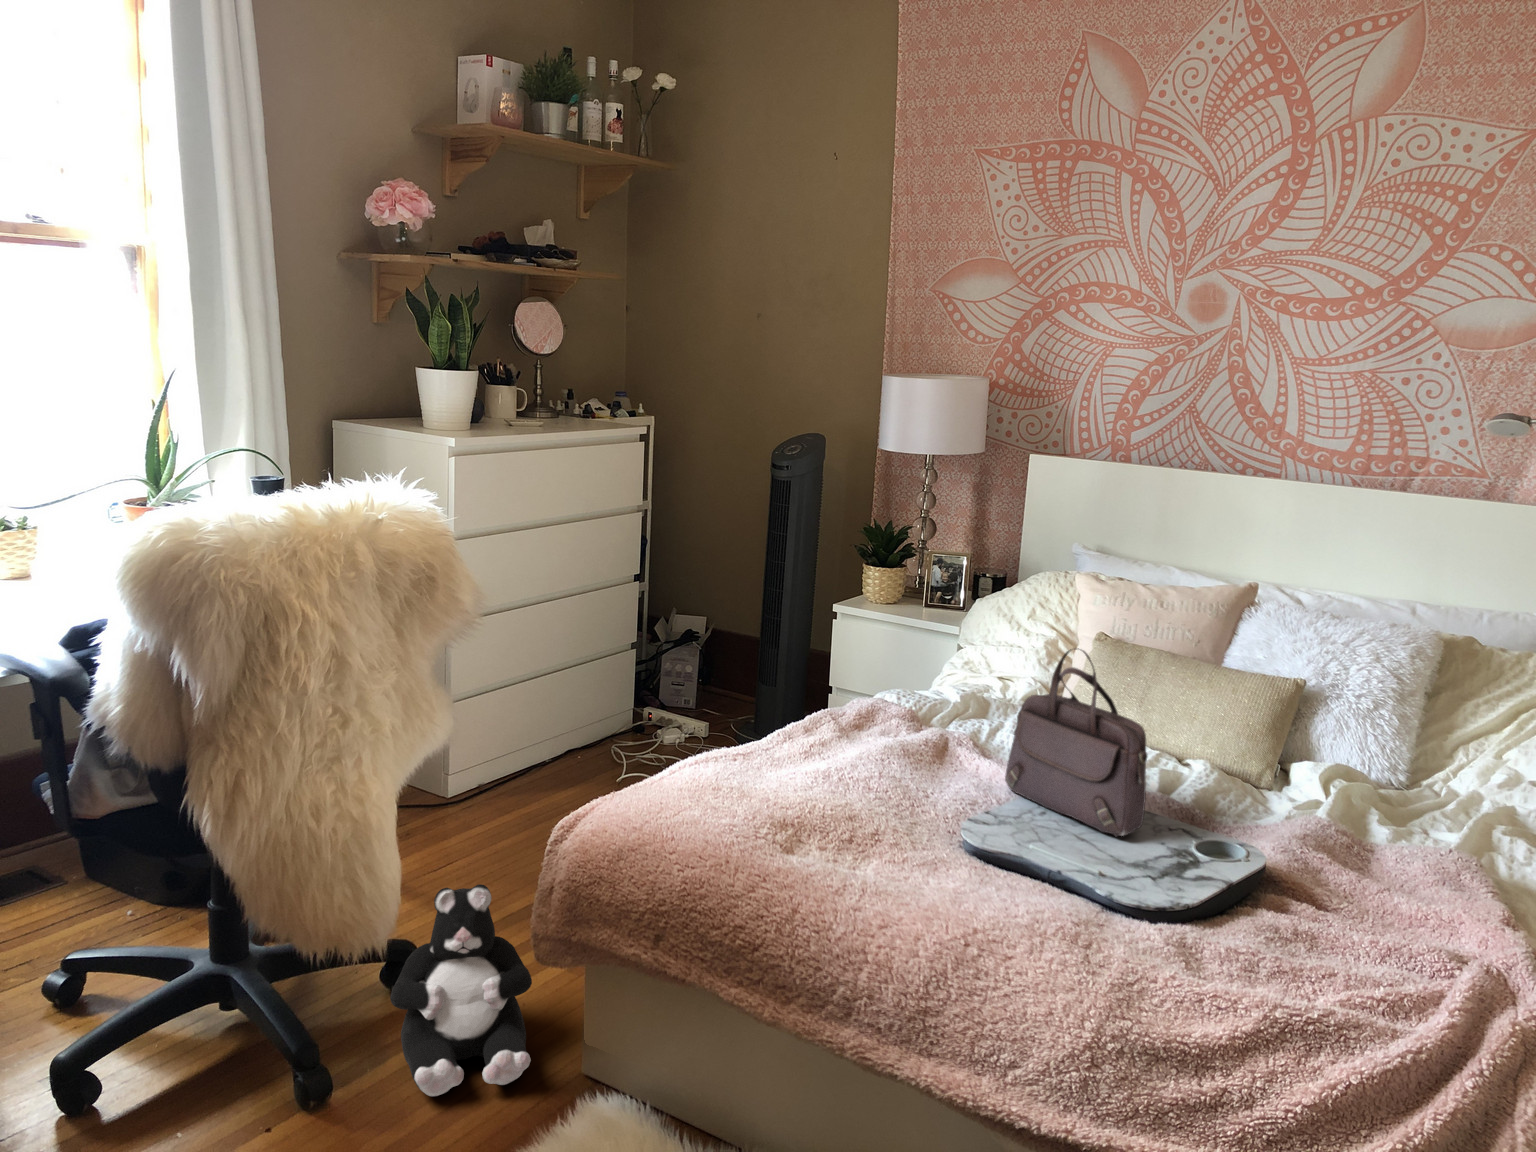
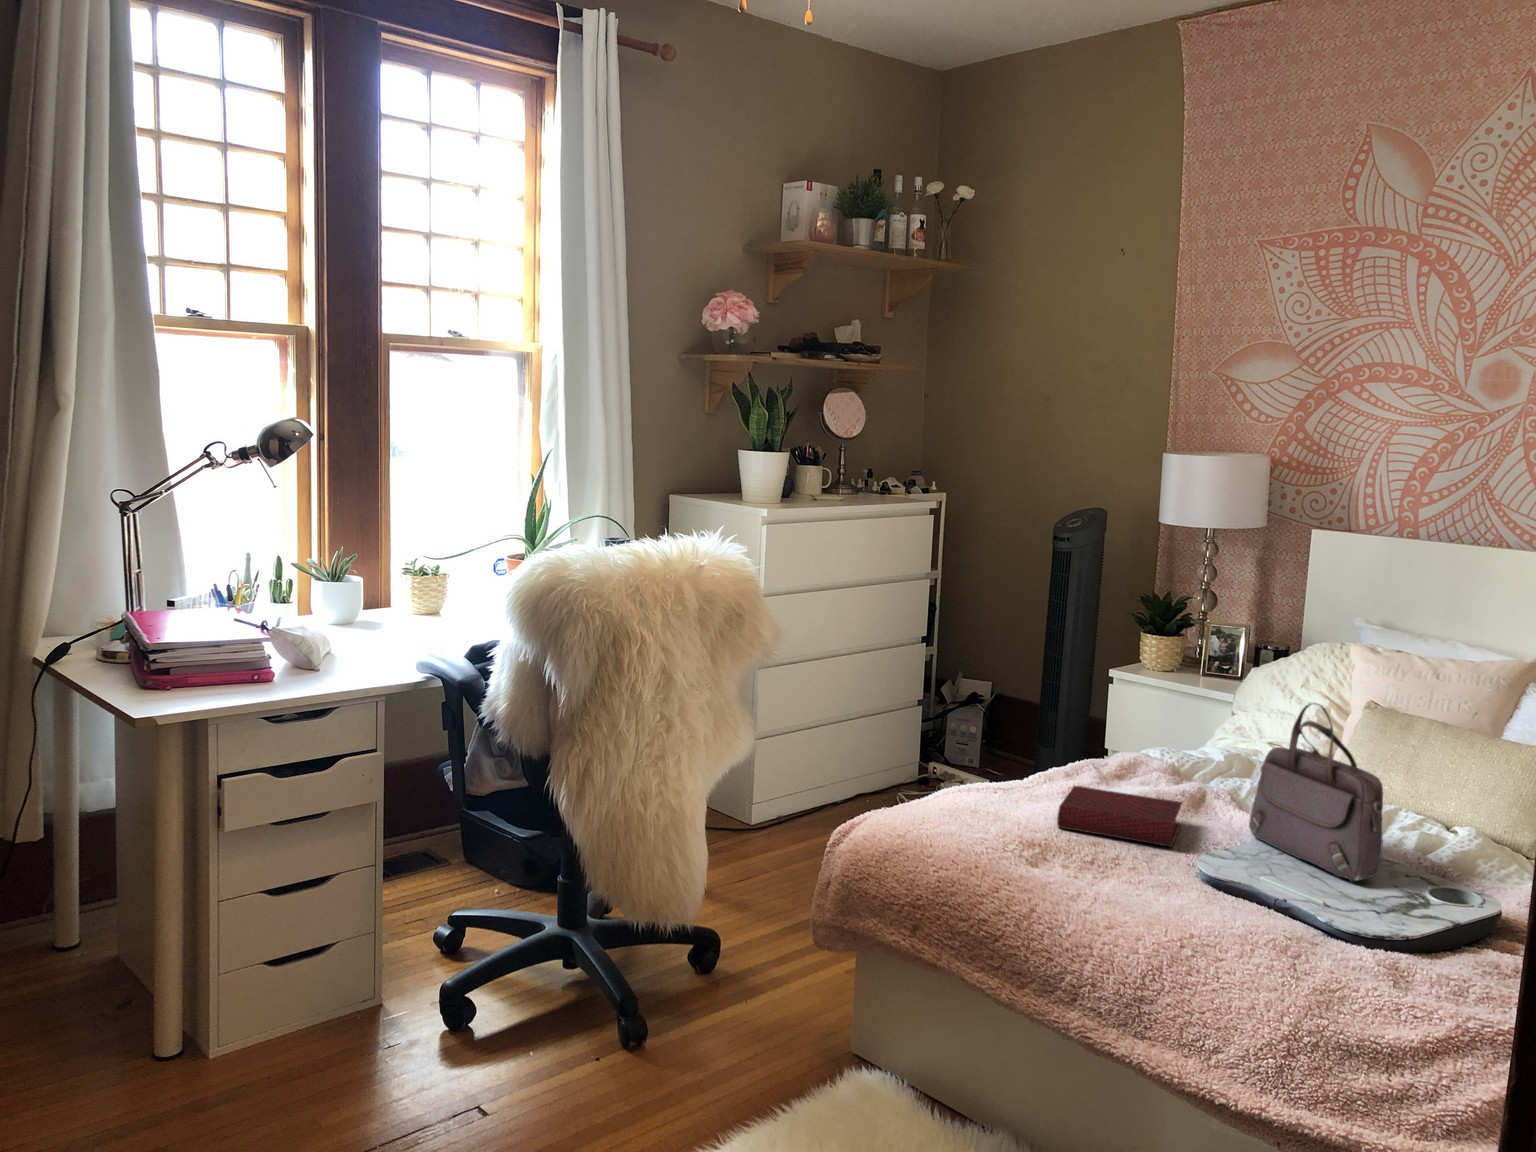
book: none [809,746,938,812] -> present [1057,786,1182,847]
plush toy: present [390,884,532,1096] -> none [696,882,811,1052]

